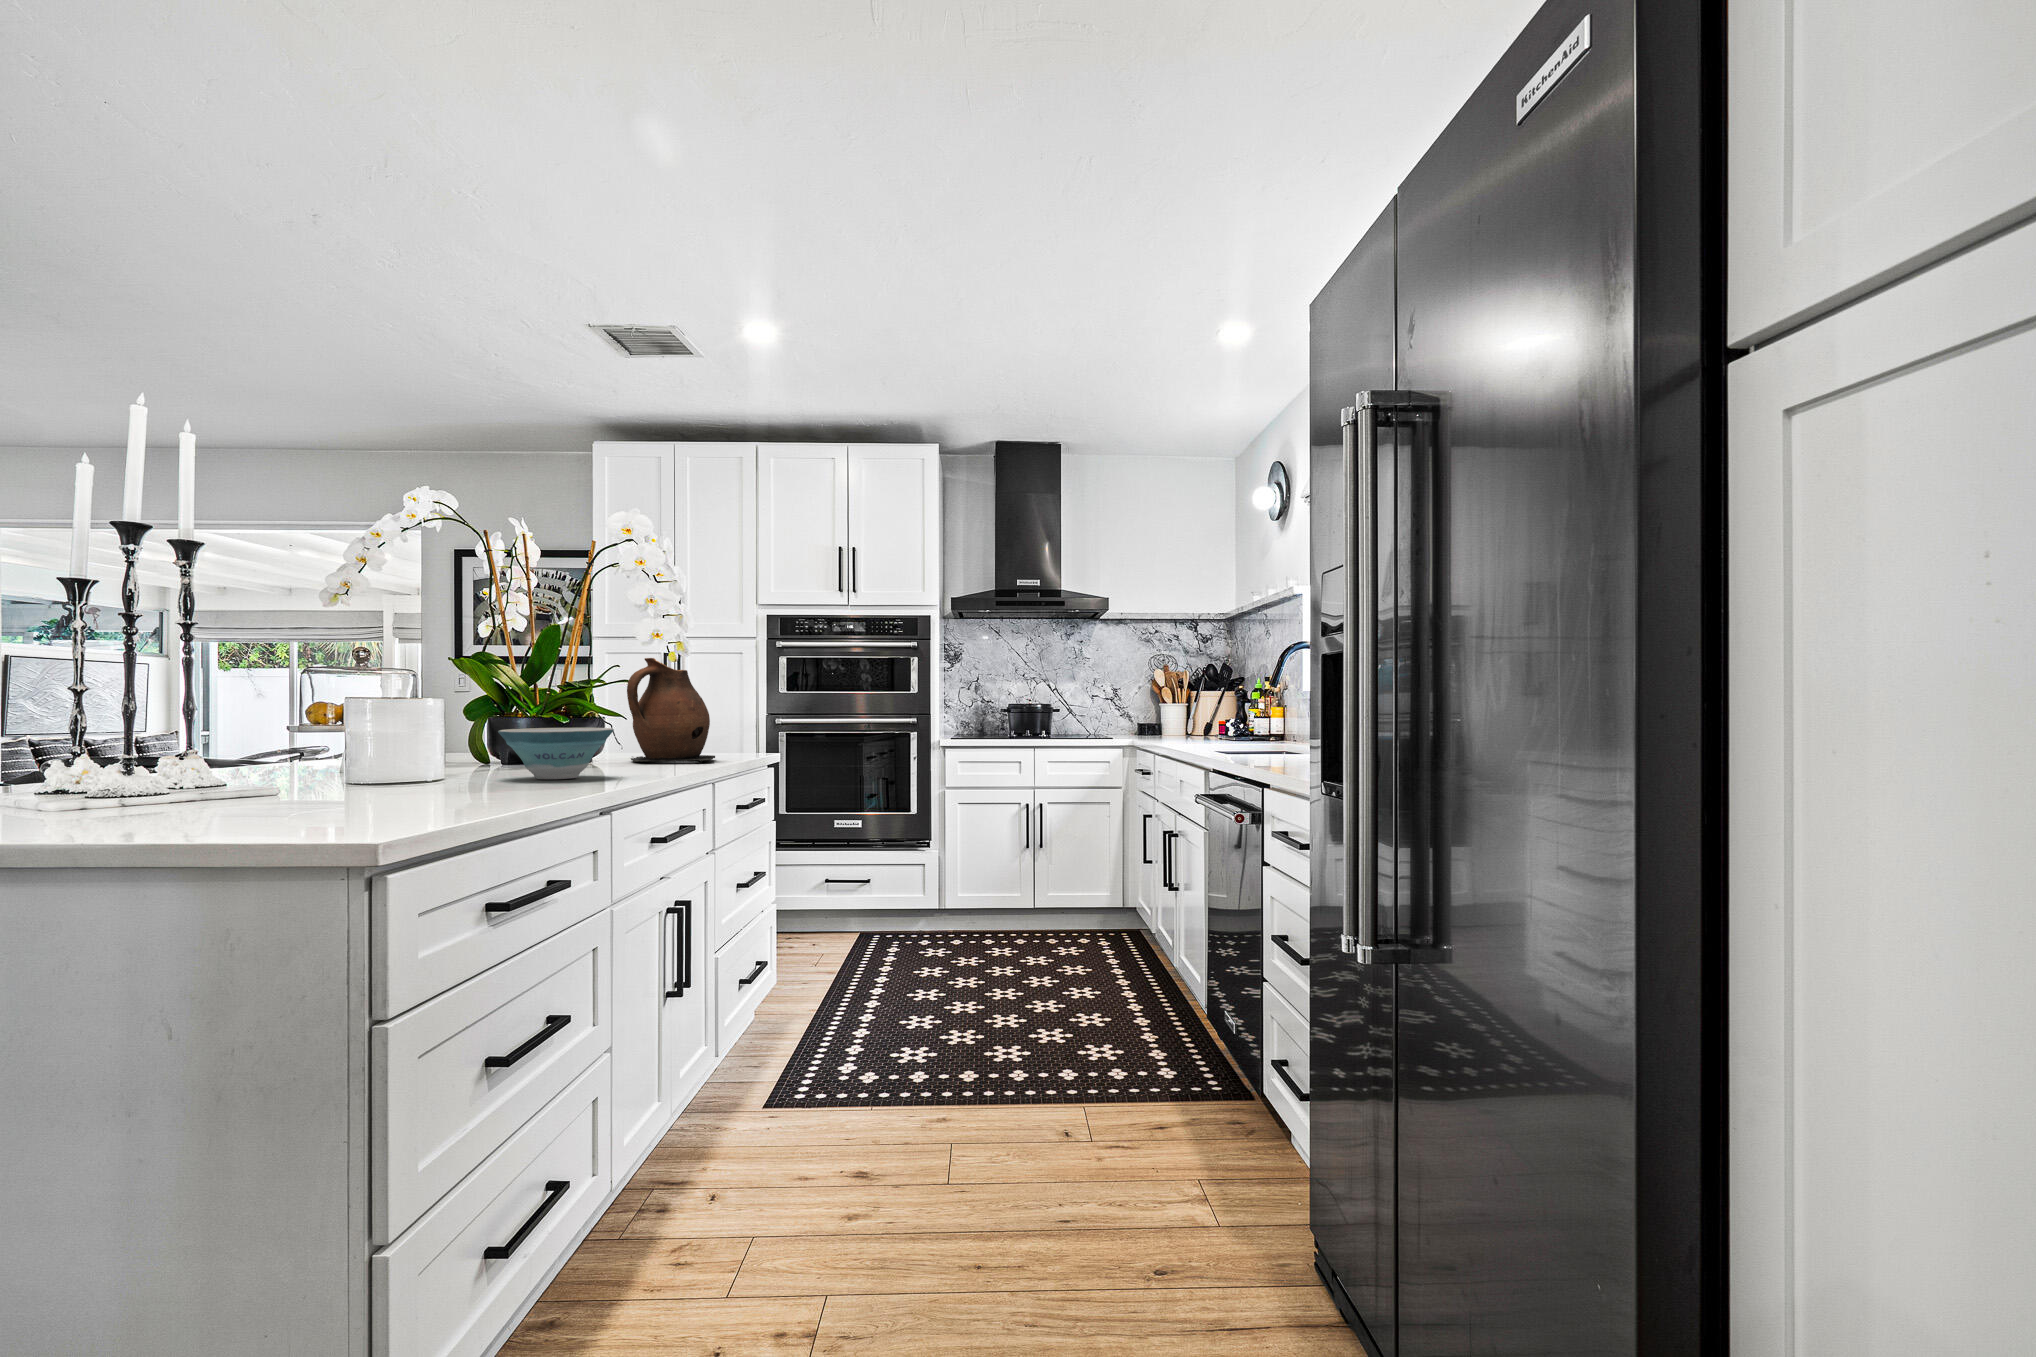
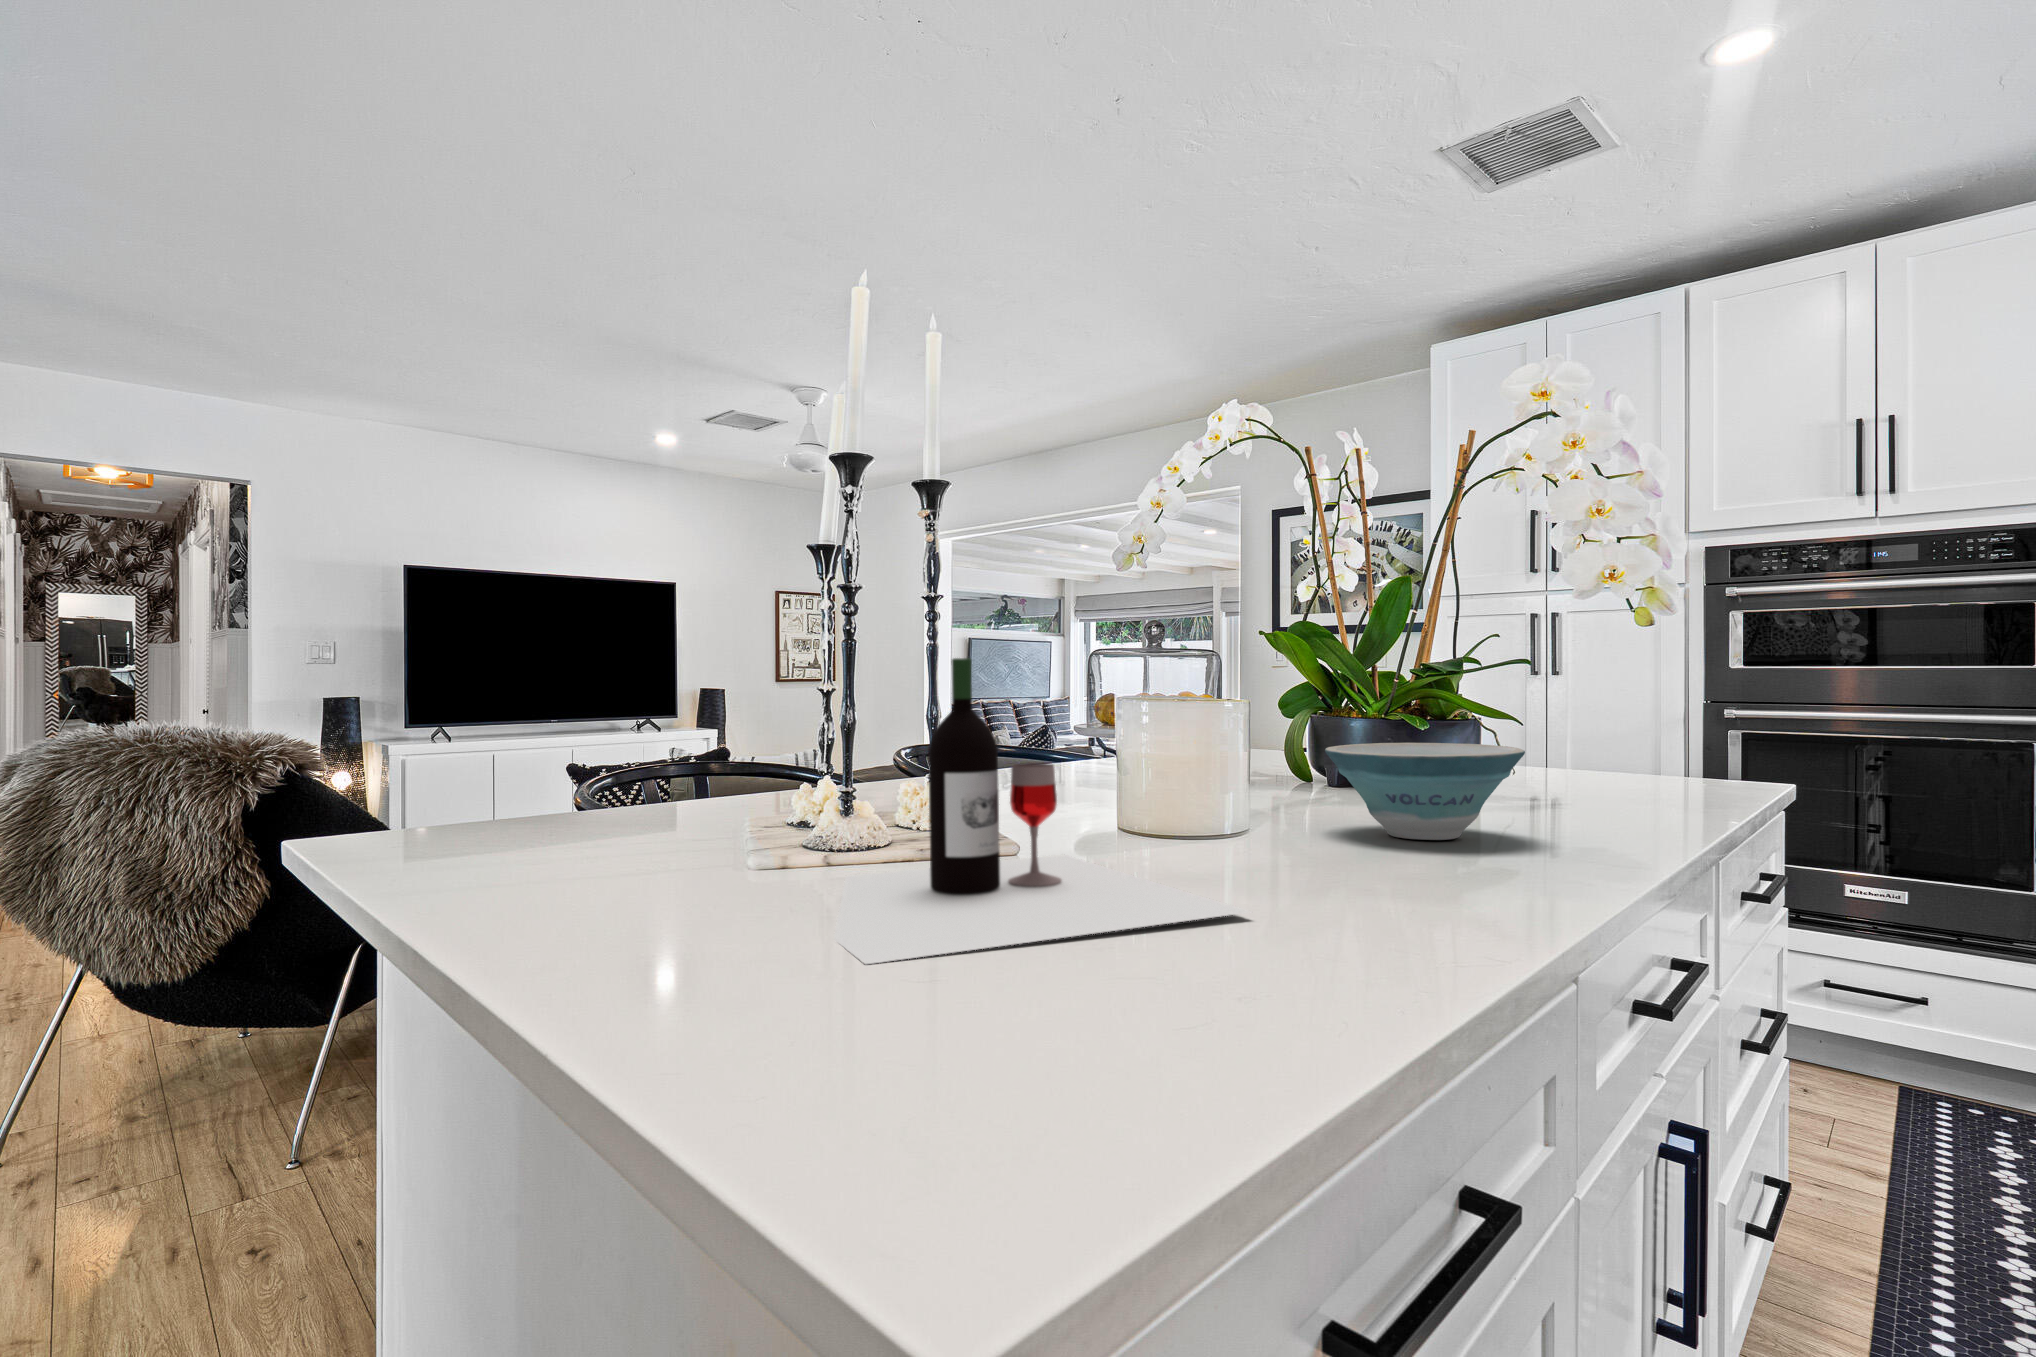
ceramic pitcher: present [627,658,715,762] -> none [1519,617,1684,803]
wine bottle: none [90,671,456,825] -> present [834,658,1249,964]

